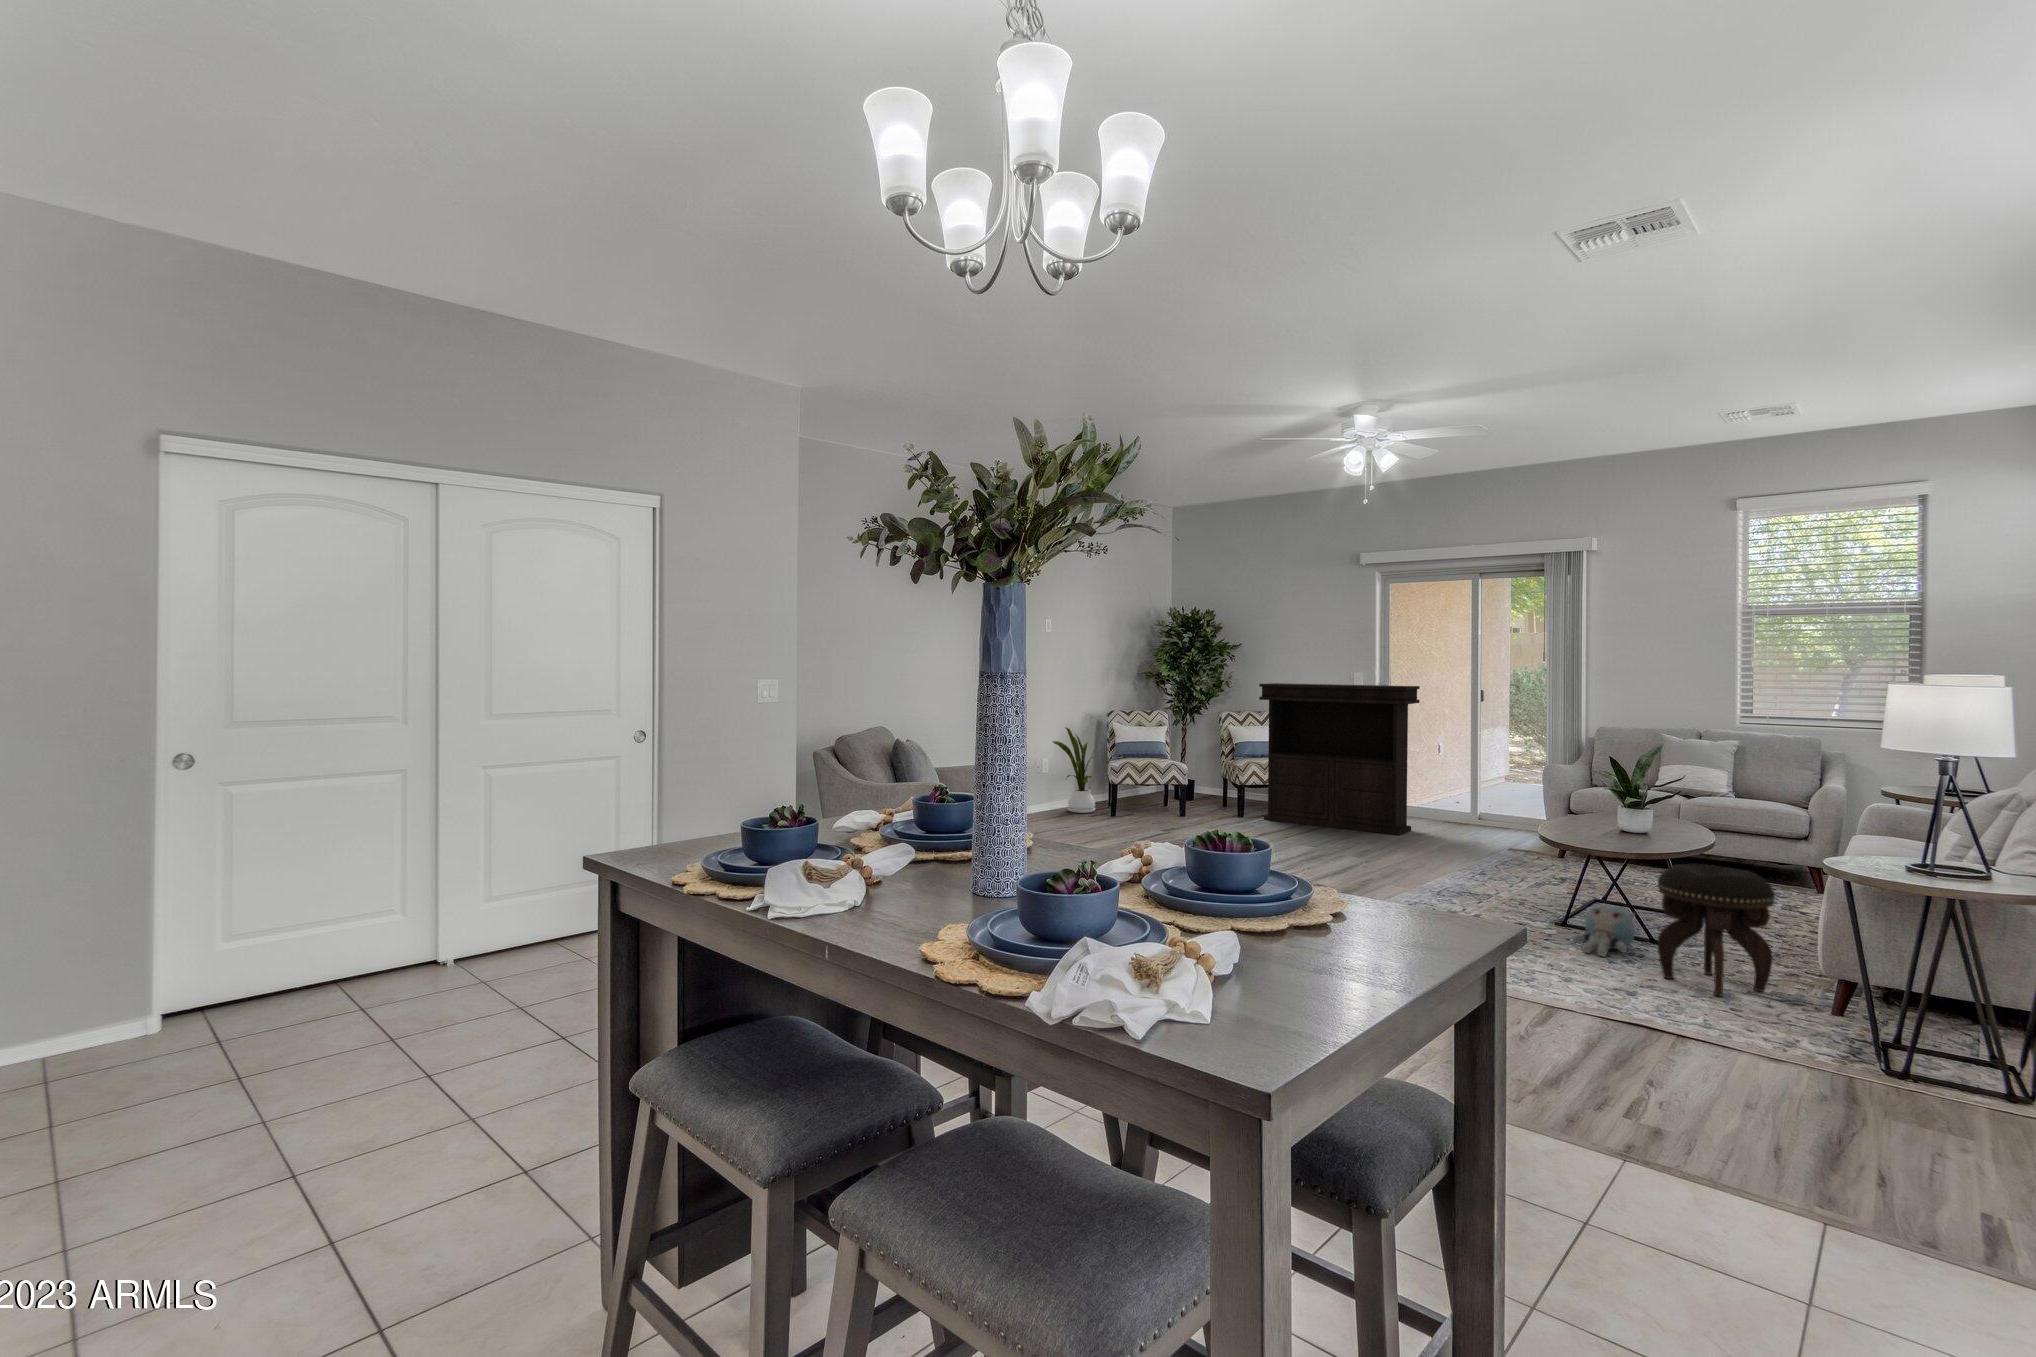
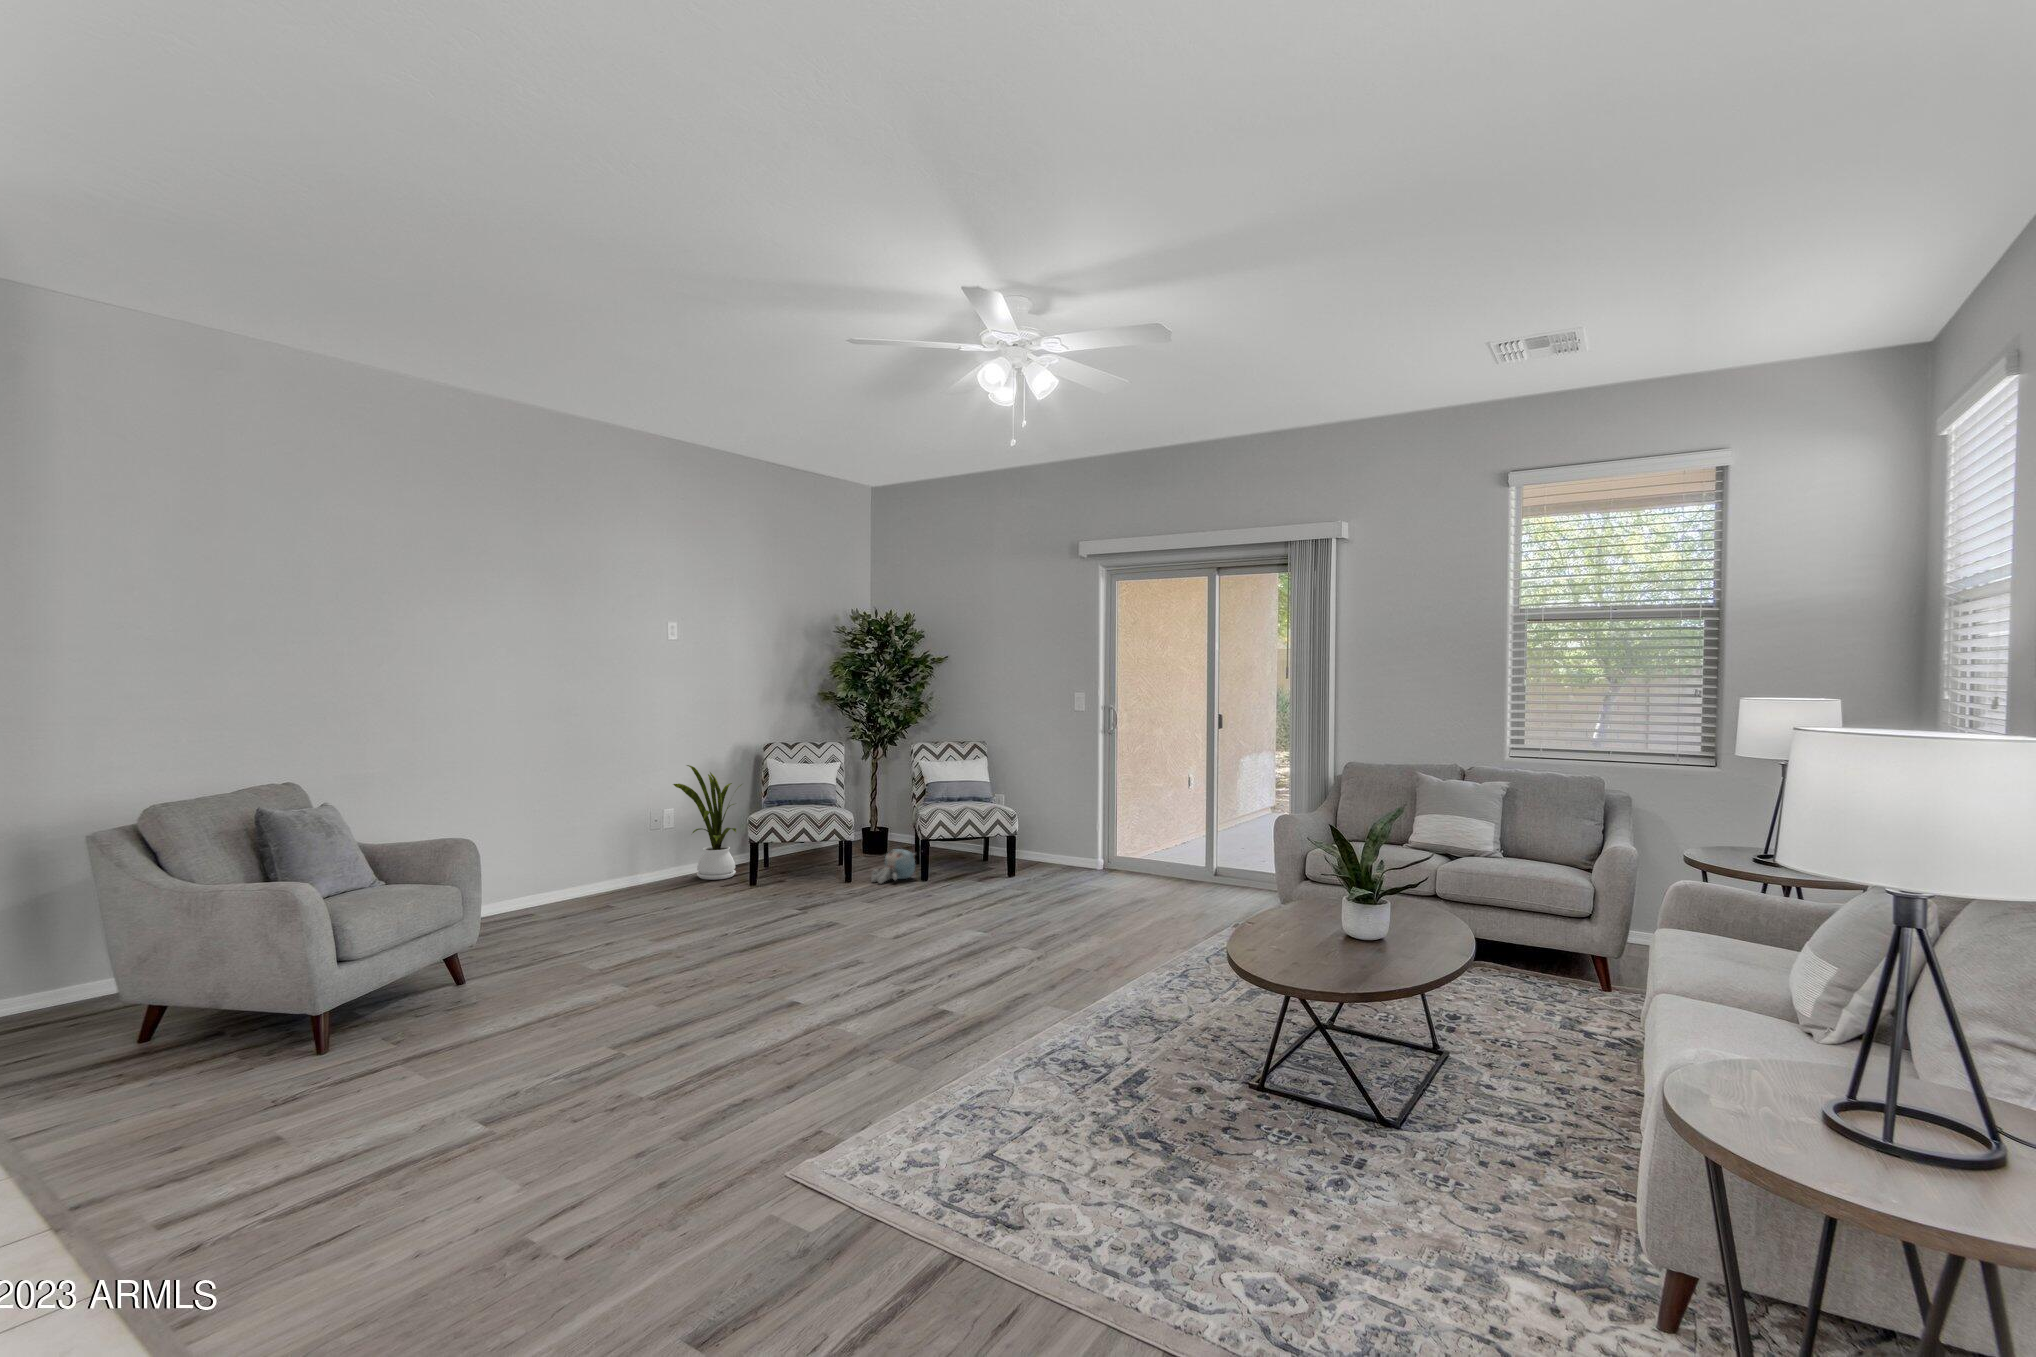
console table: present [1259,683,1420,835] -> none [945,706,1138,906]
footstool: present [1657,864,1775,996] -> none [1362,1022,1547,1288]
plush toy: present [1572,905,1635,956] -> present [871,849,915,883]

